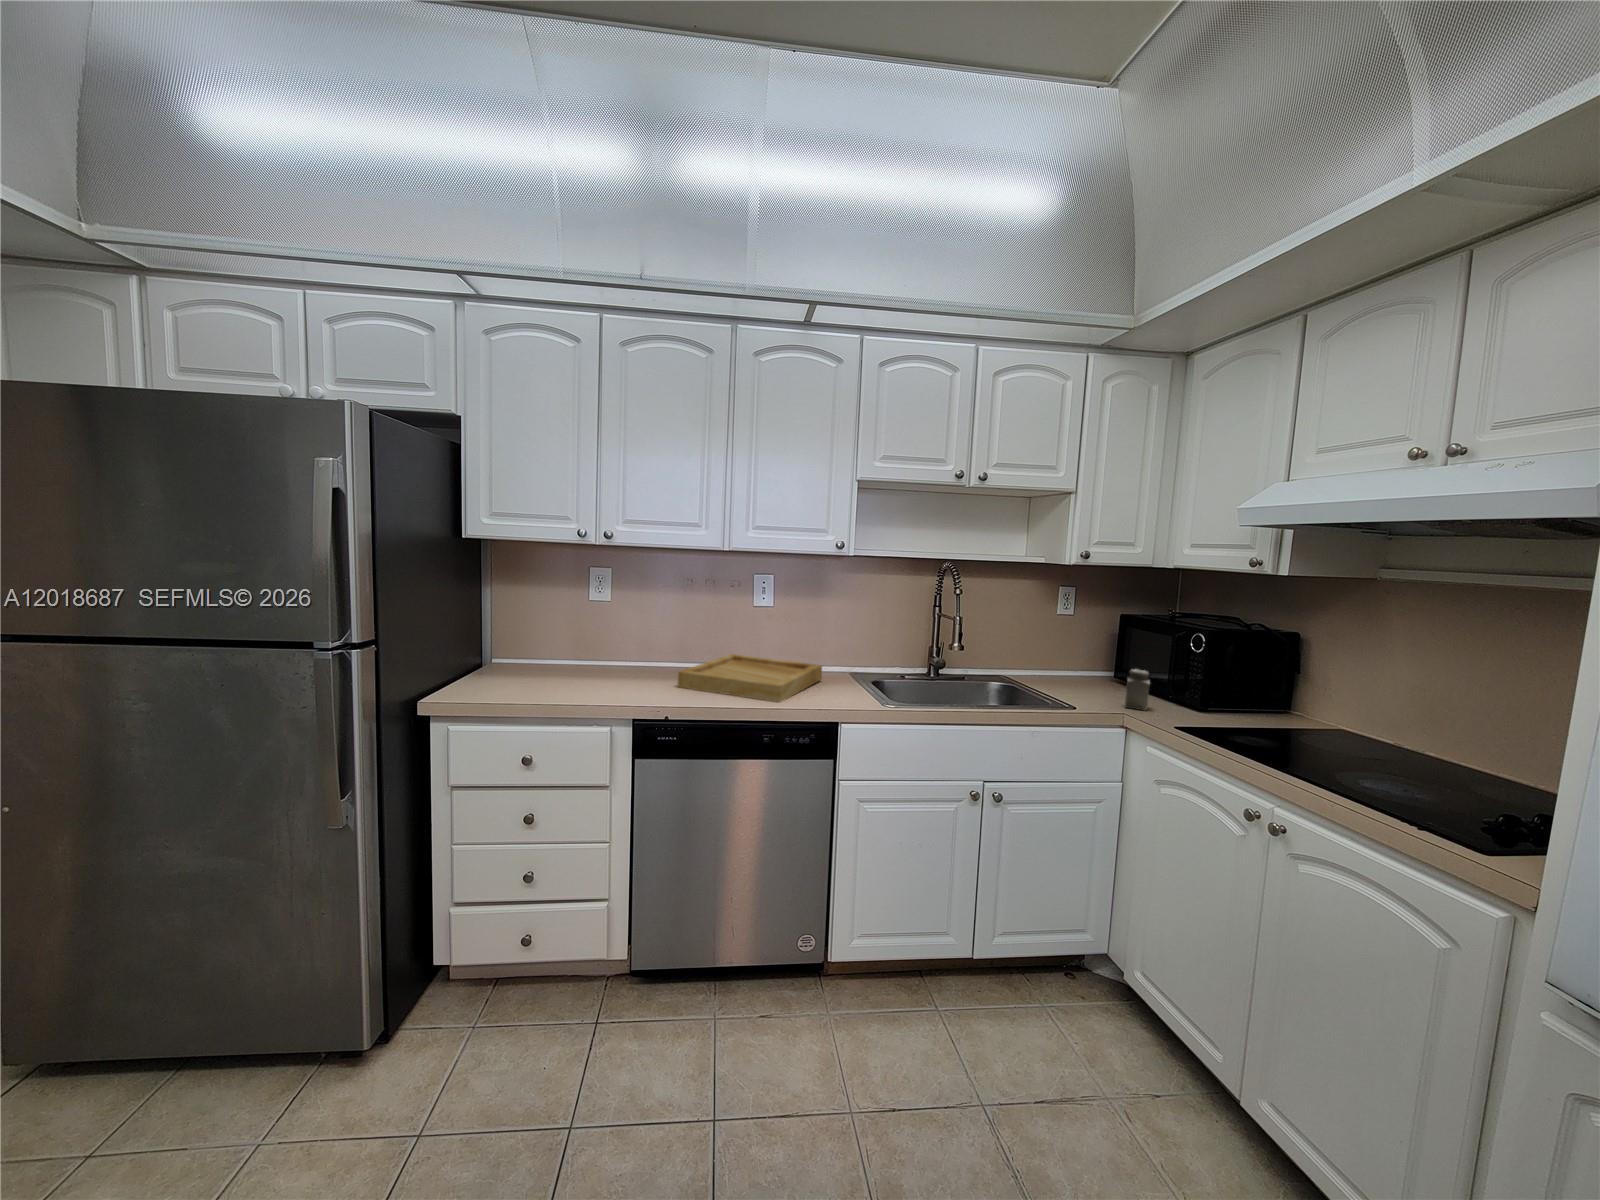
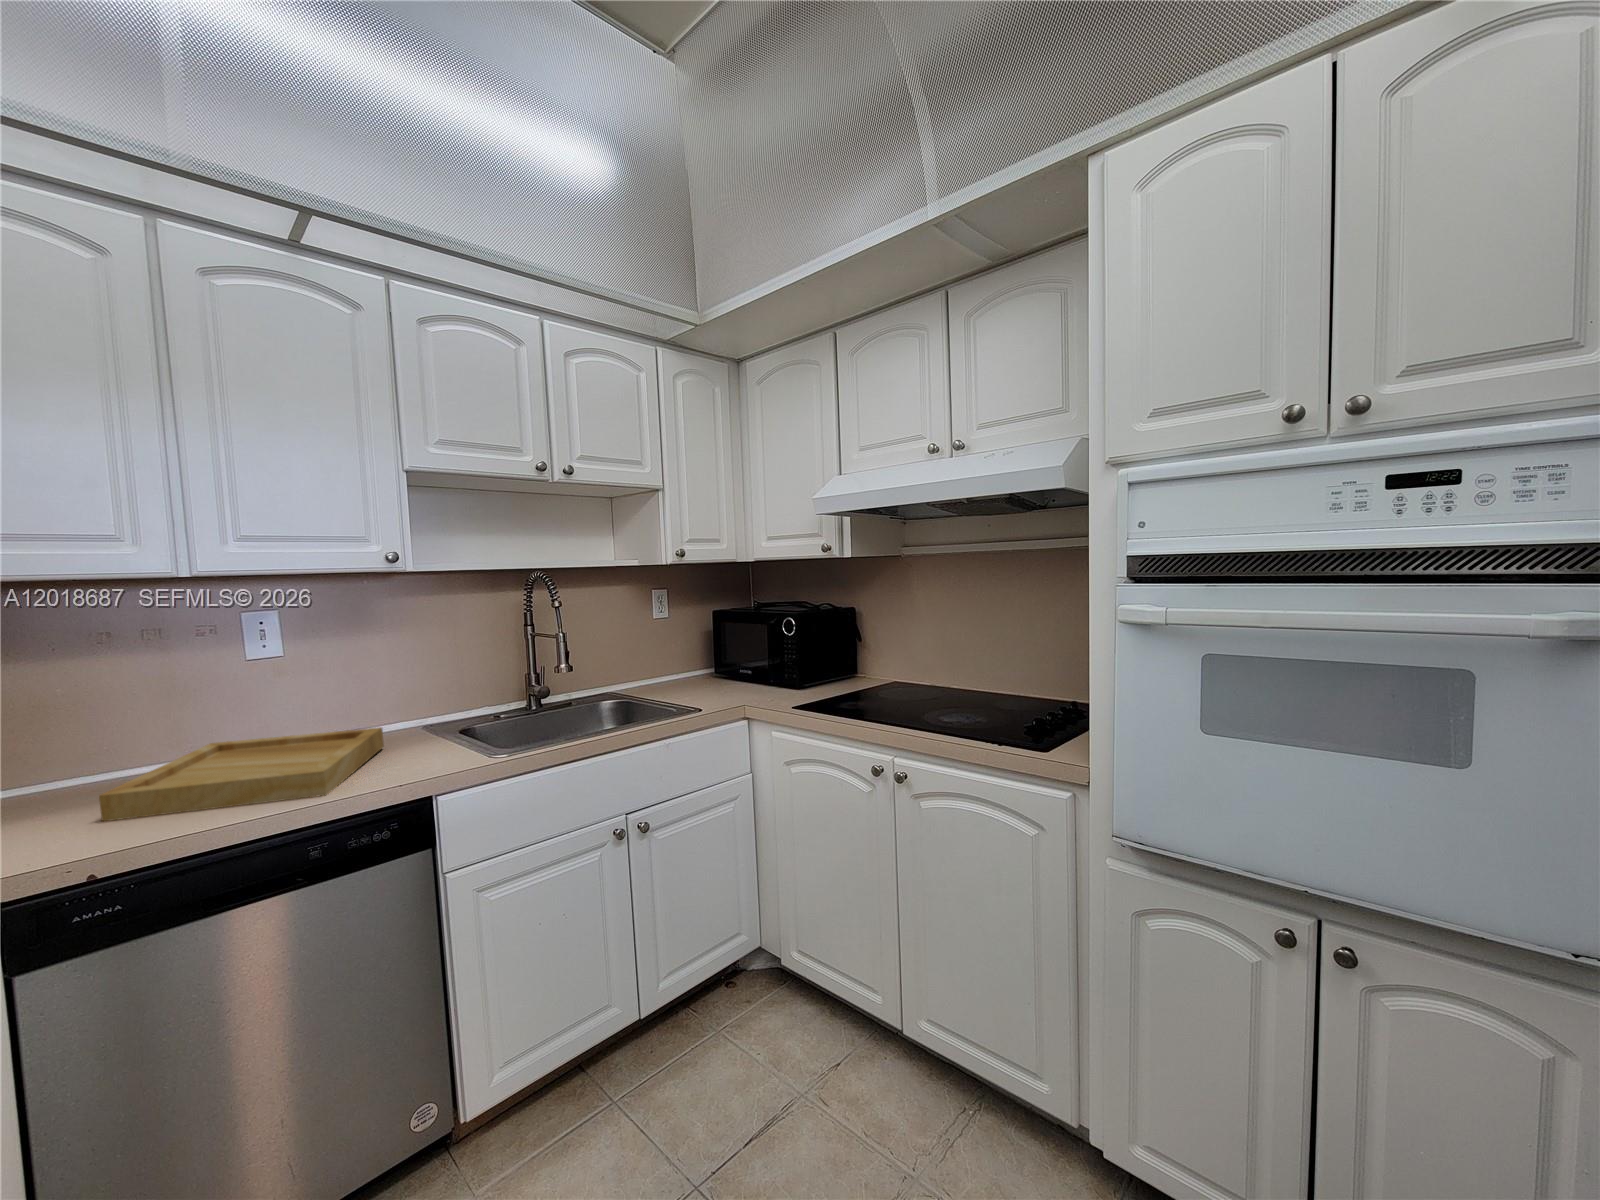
salt shaker: present [1125,669,1150,710] -> none [739,659,761,698]

